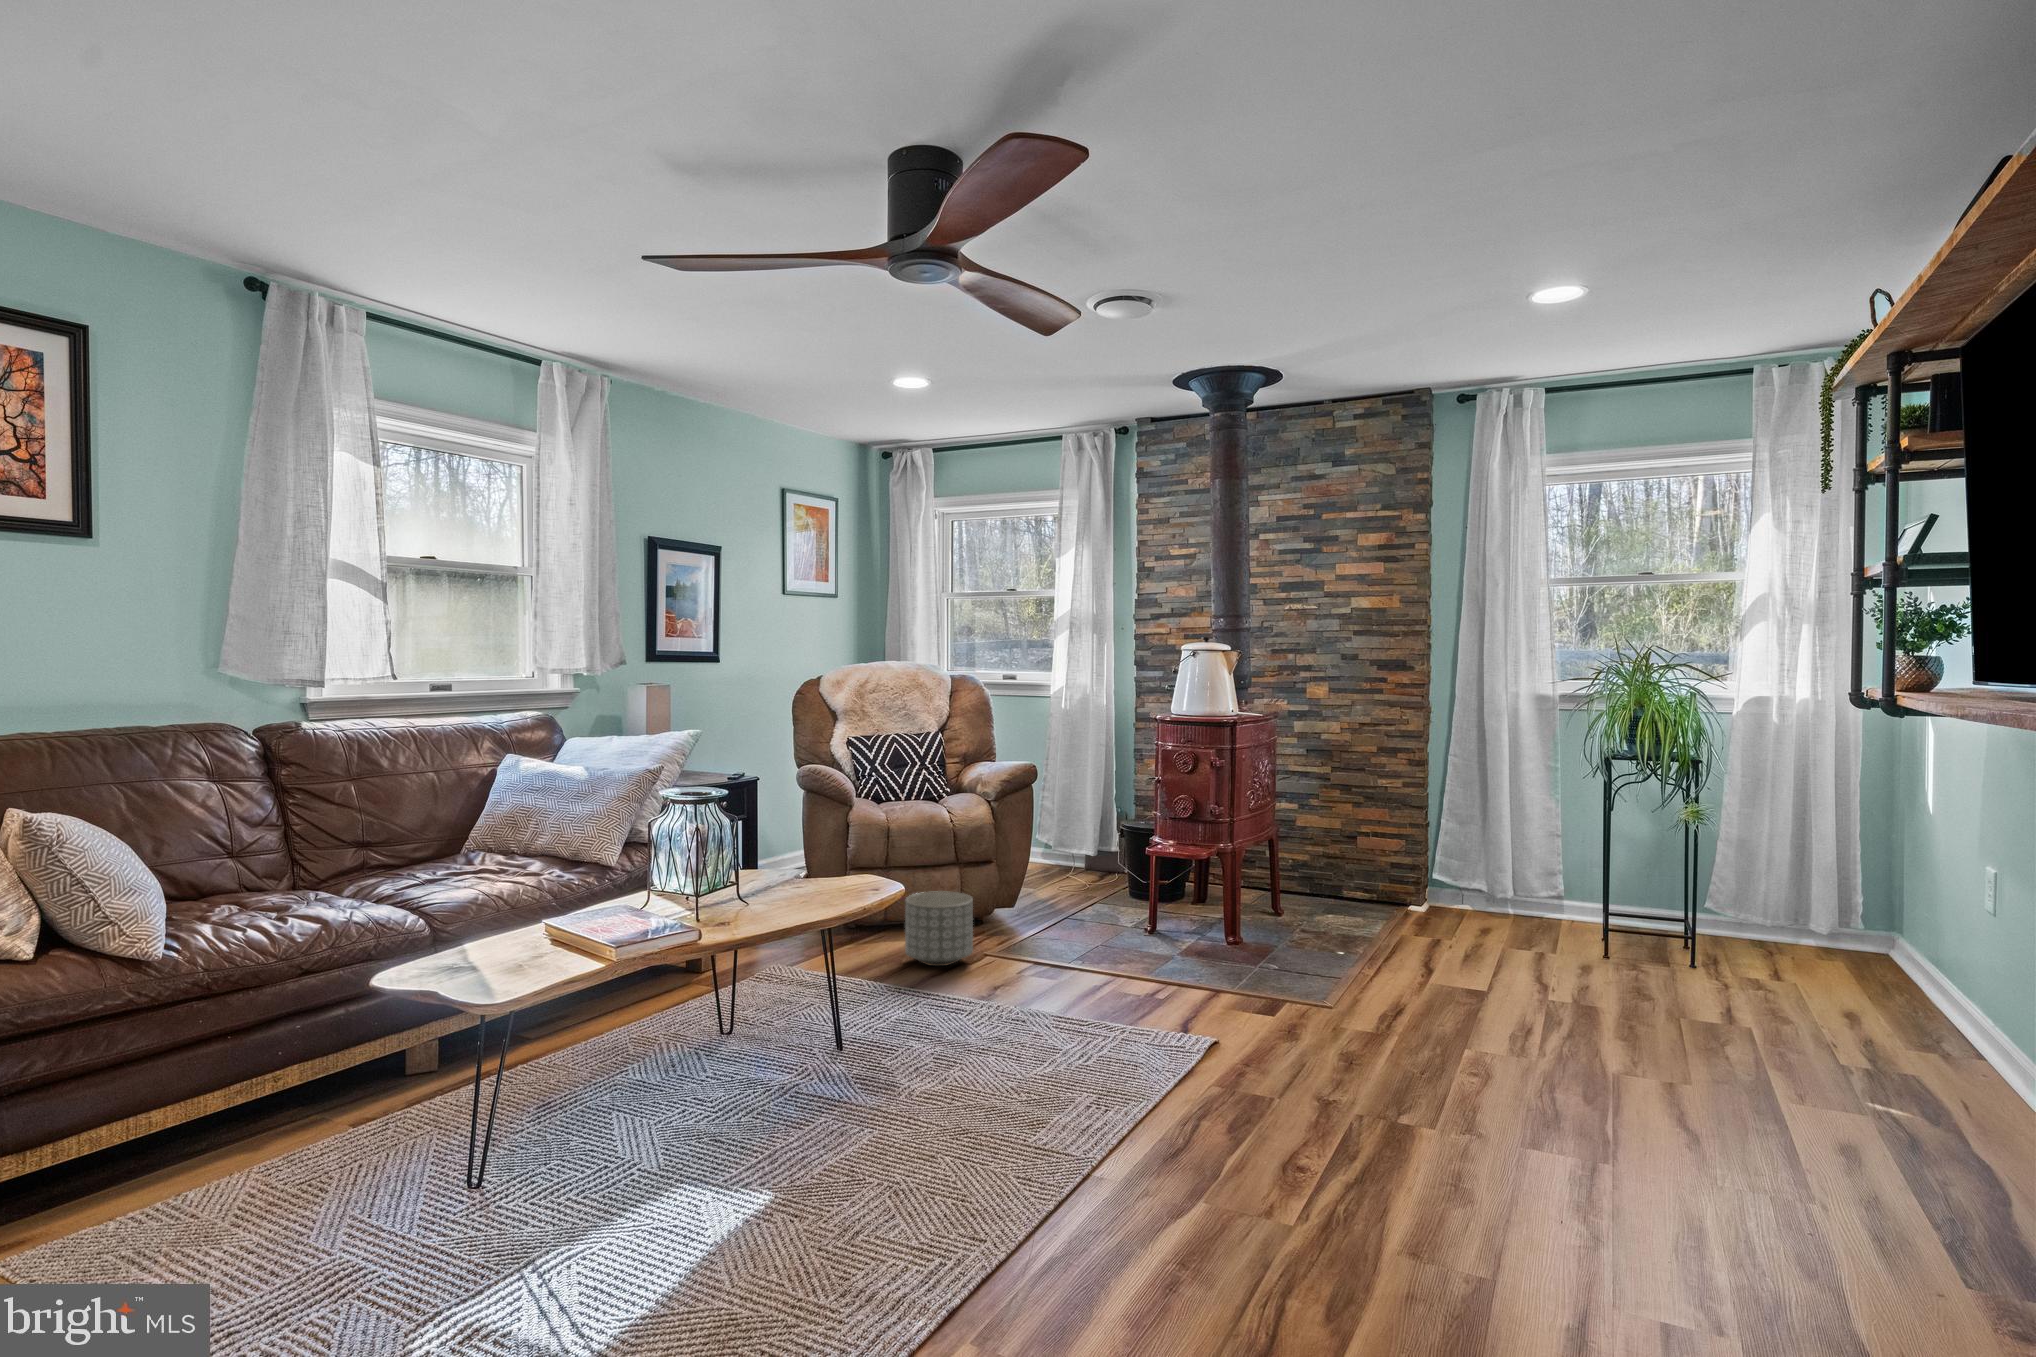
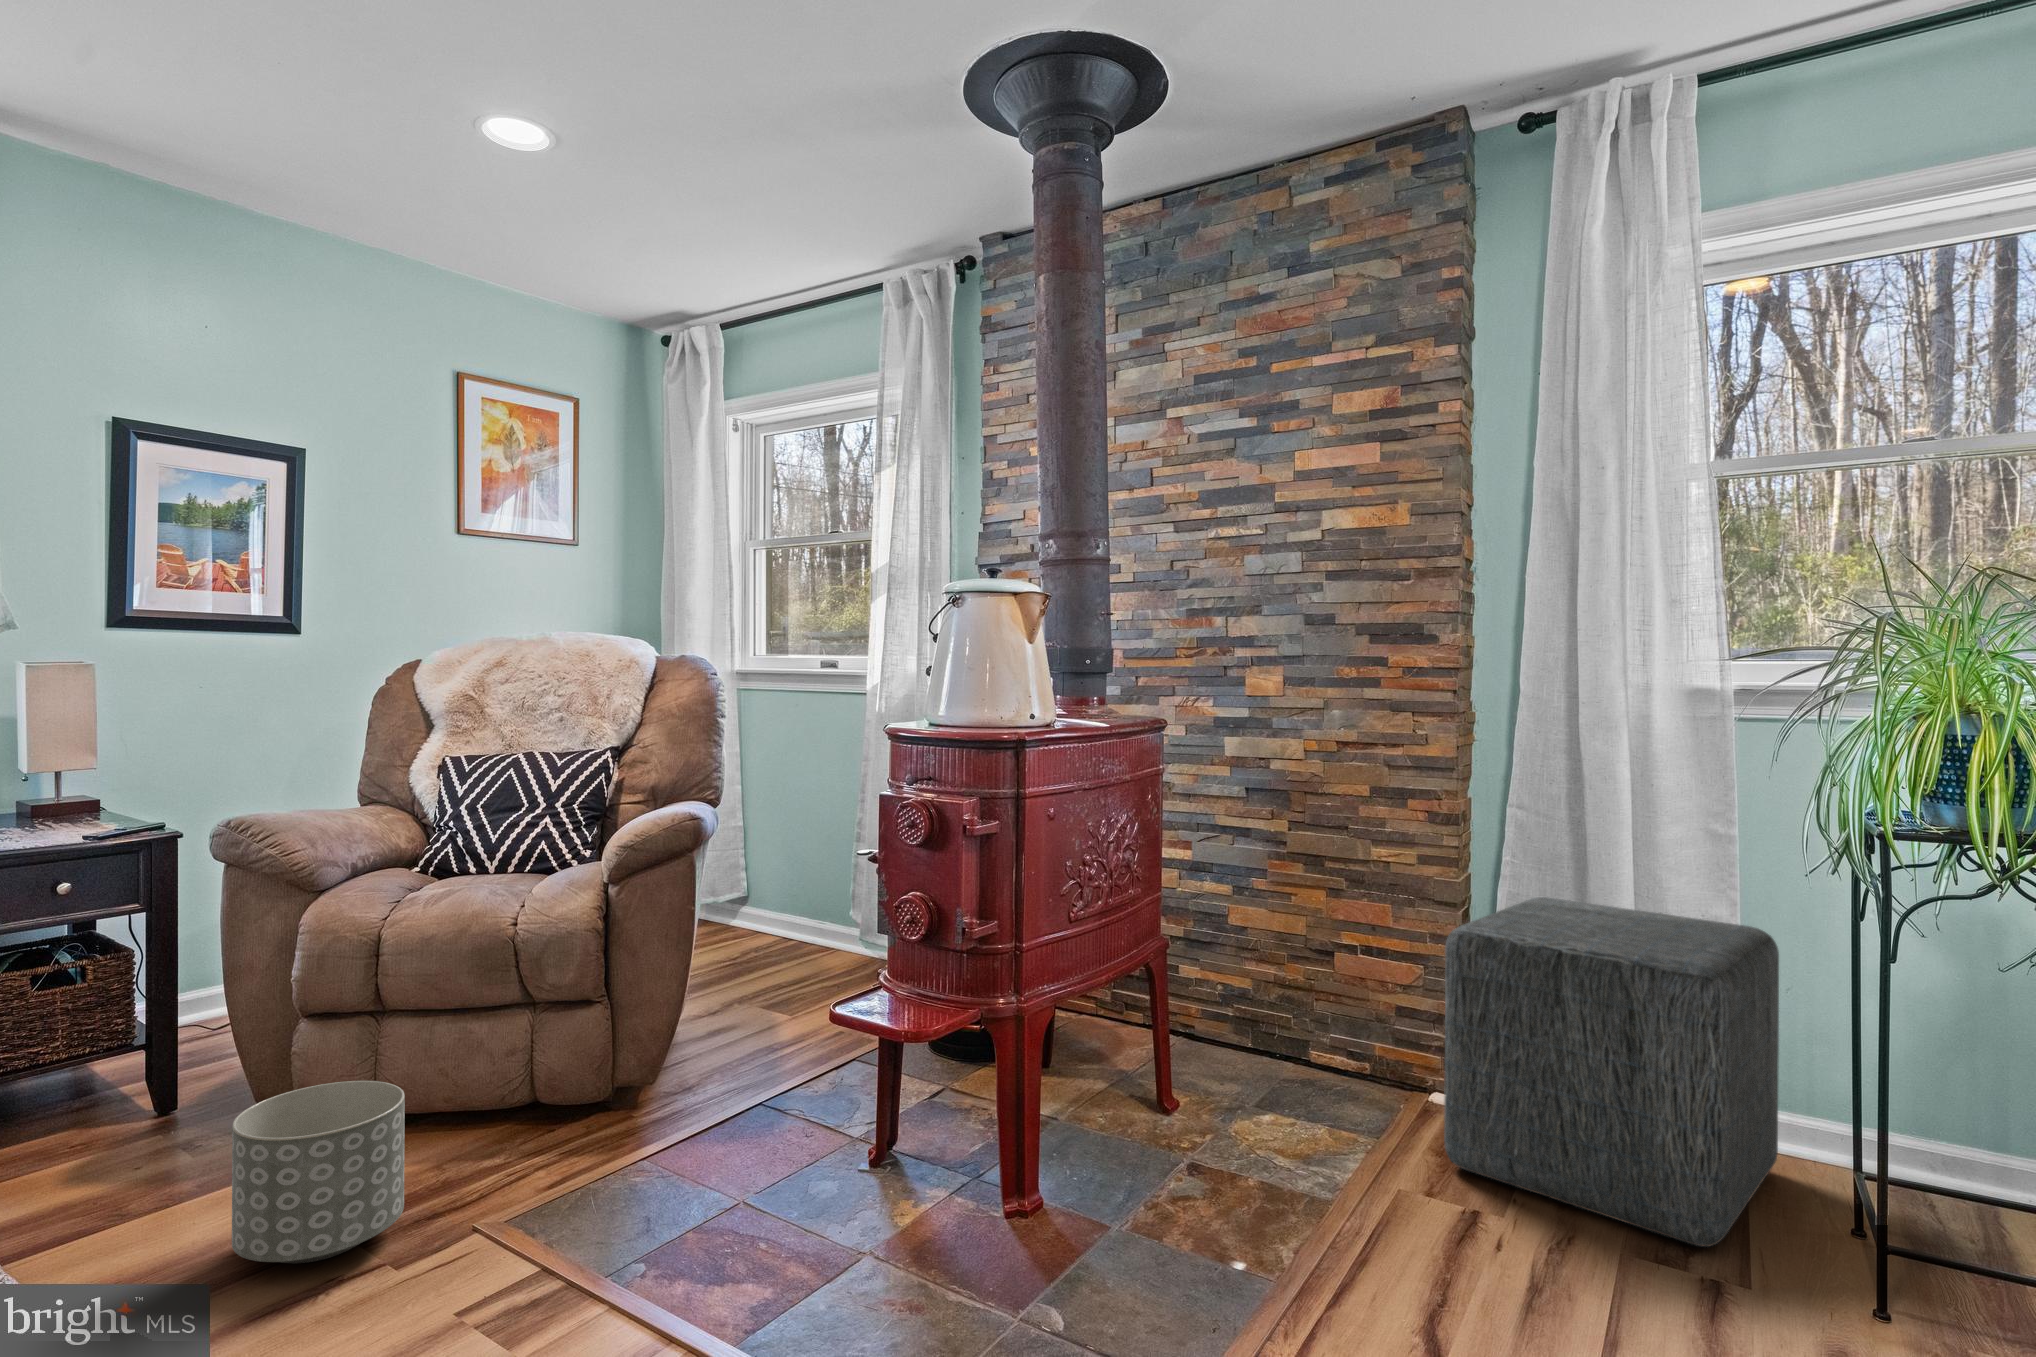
ottoman: none [1424,802,1575,944] -> present [1444,897,1779,1247]

